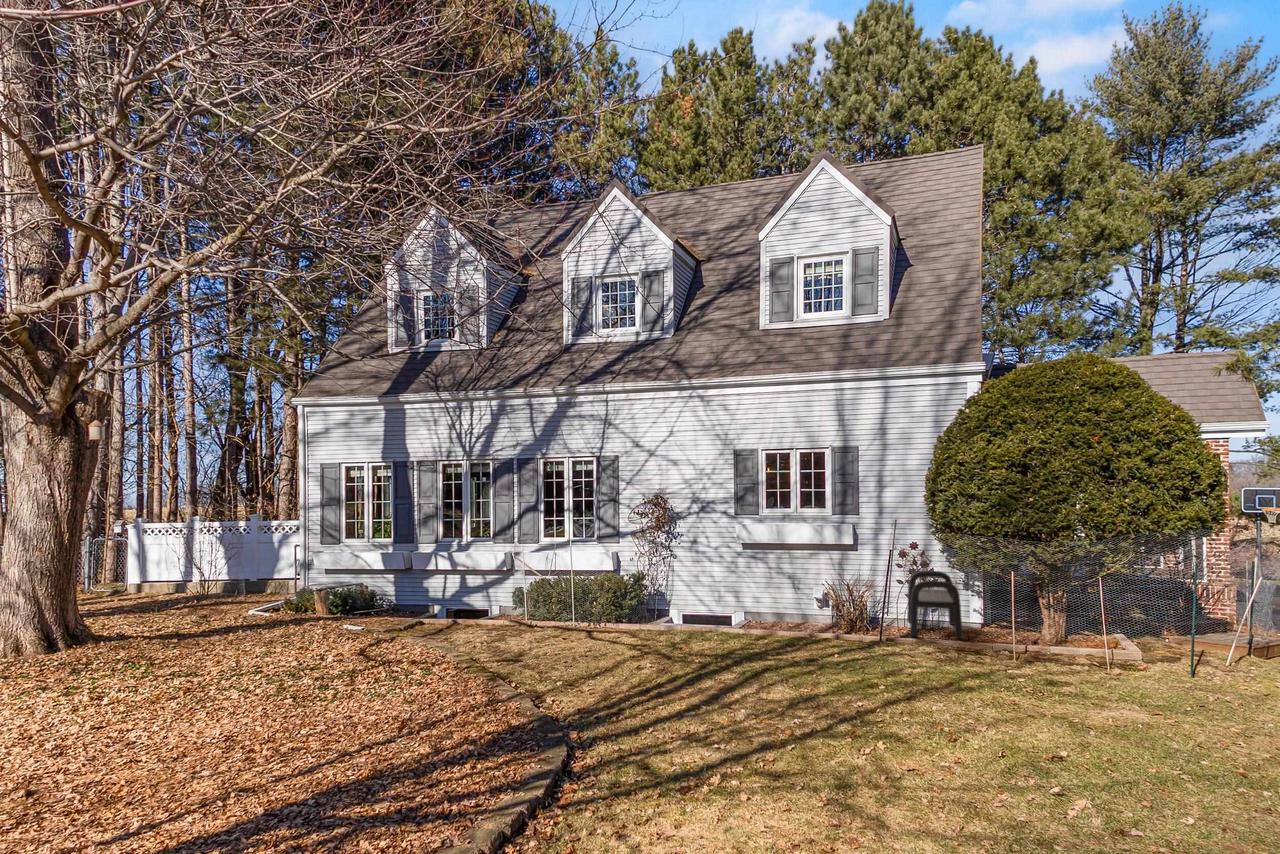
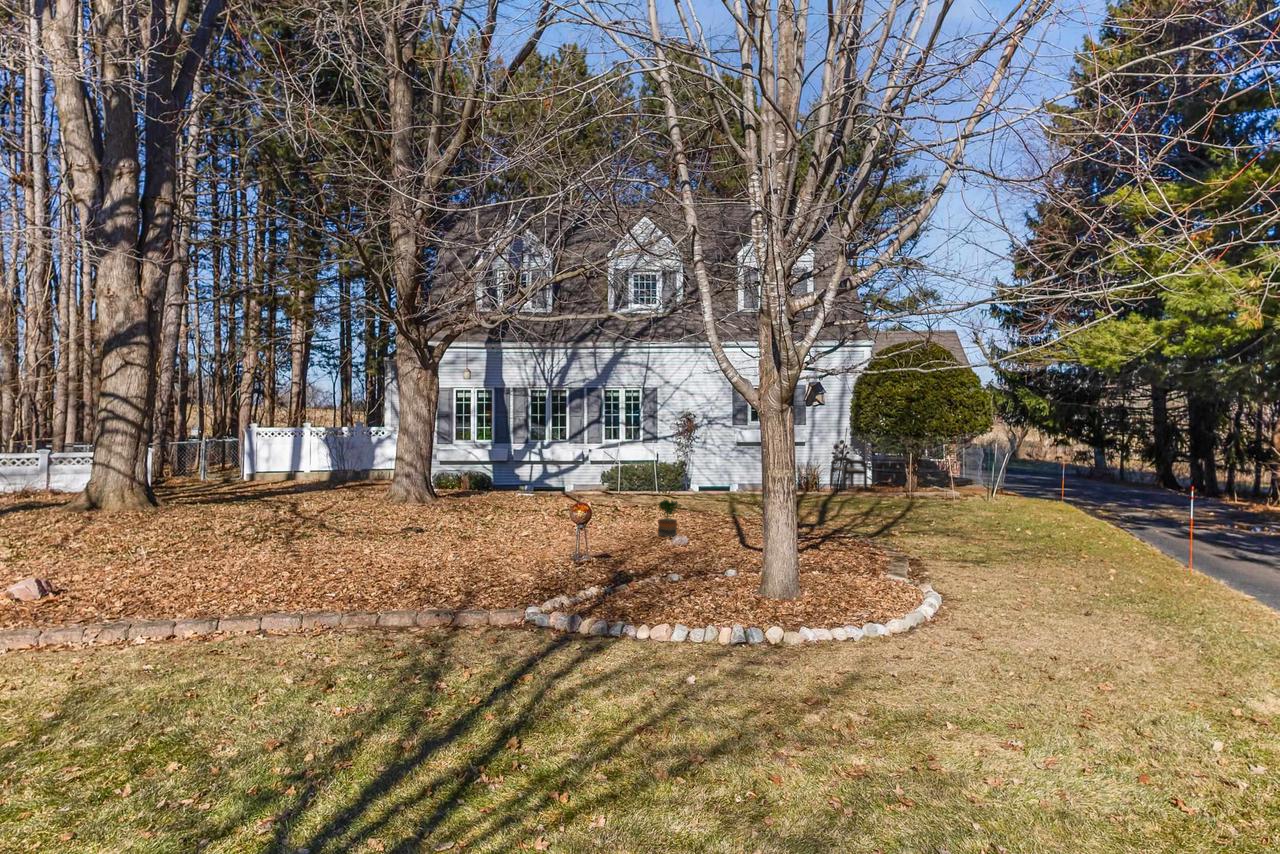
potted tree: none [132,719,199,812] -> present [658,500,680,537]

